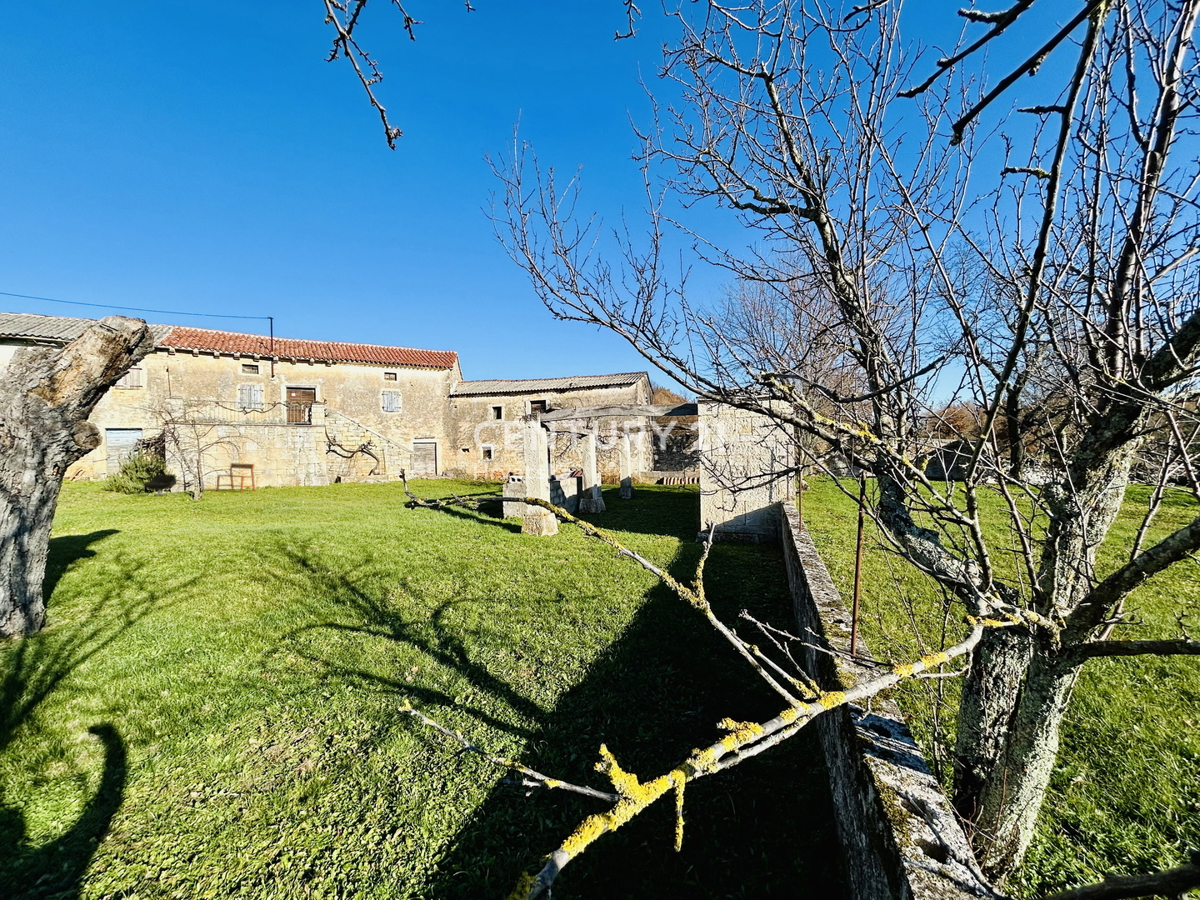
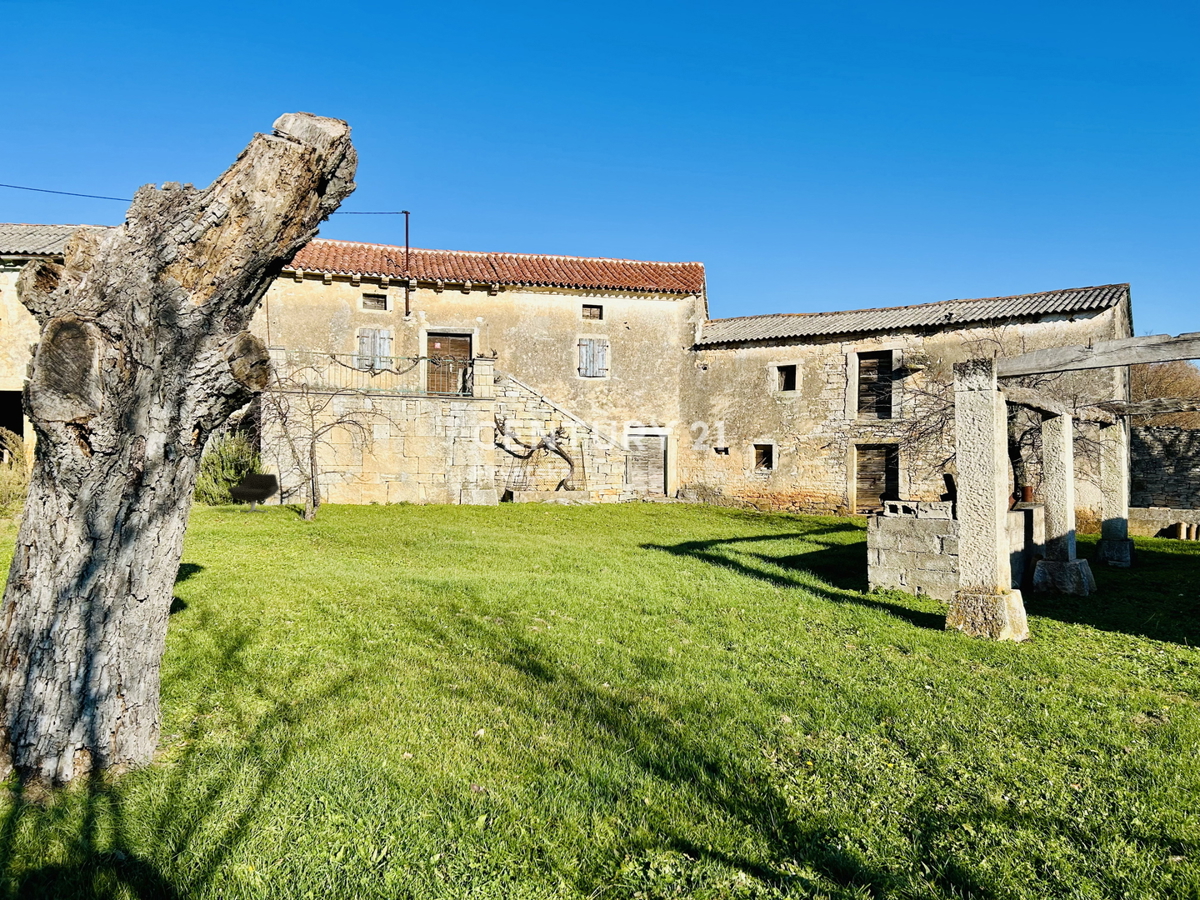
bench: present [216,463,255,492] -> none [337,457,400,511]

